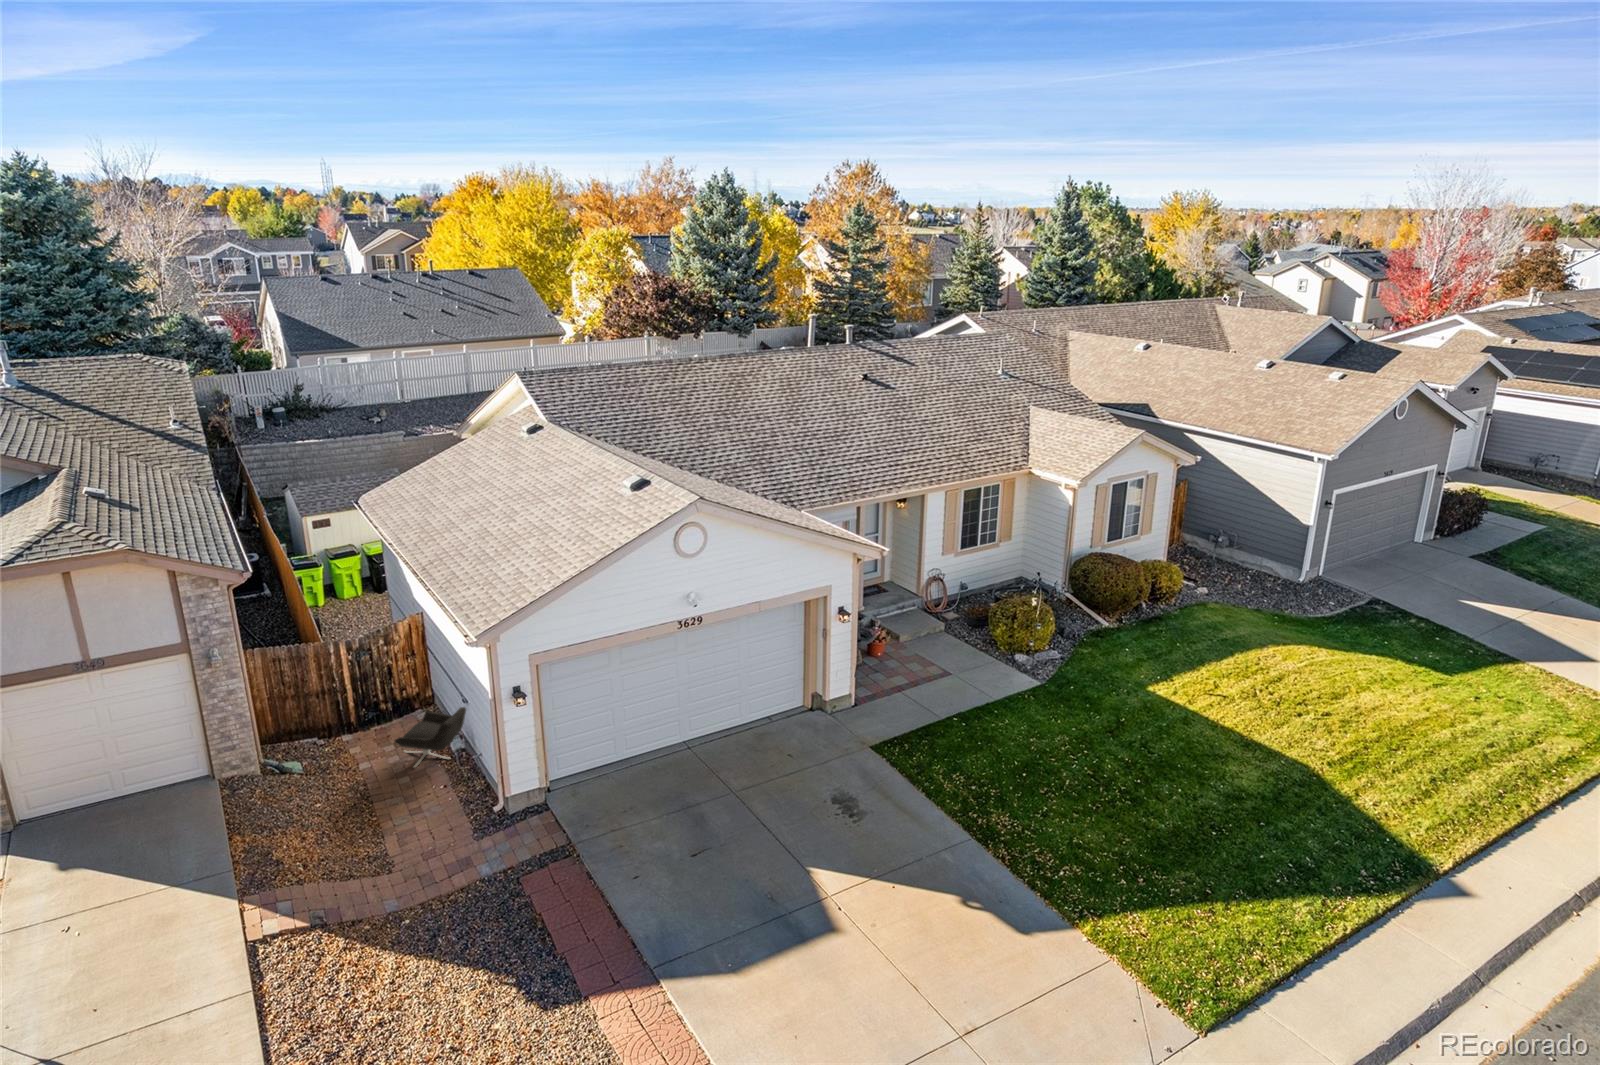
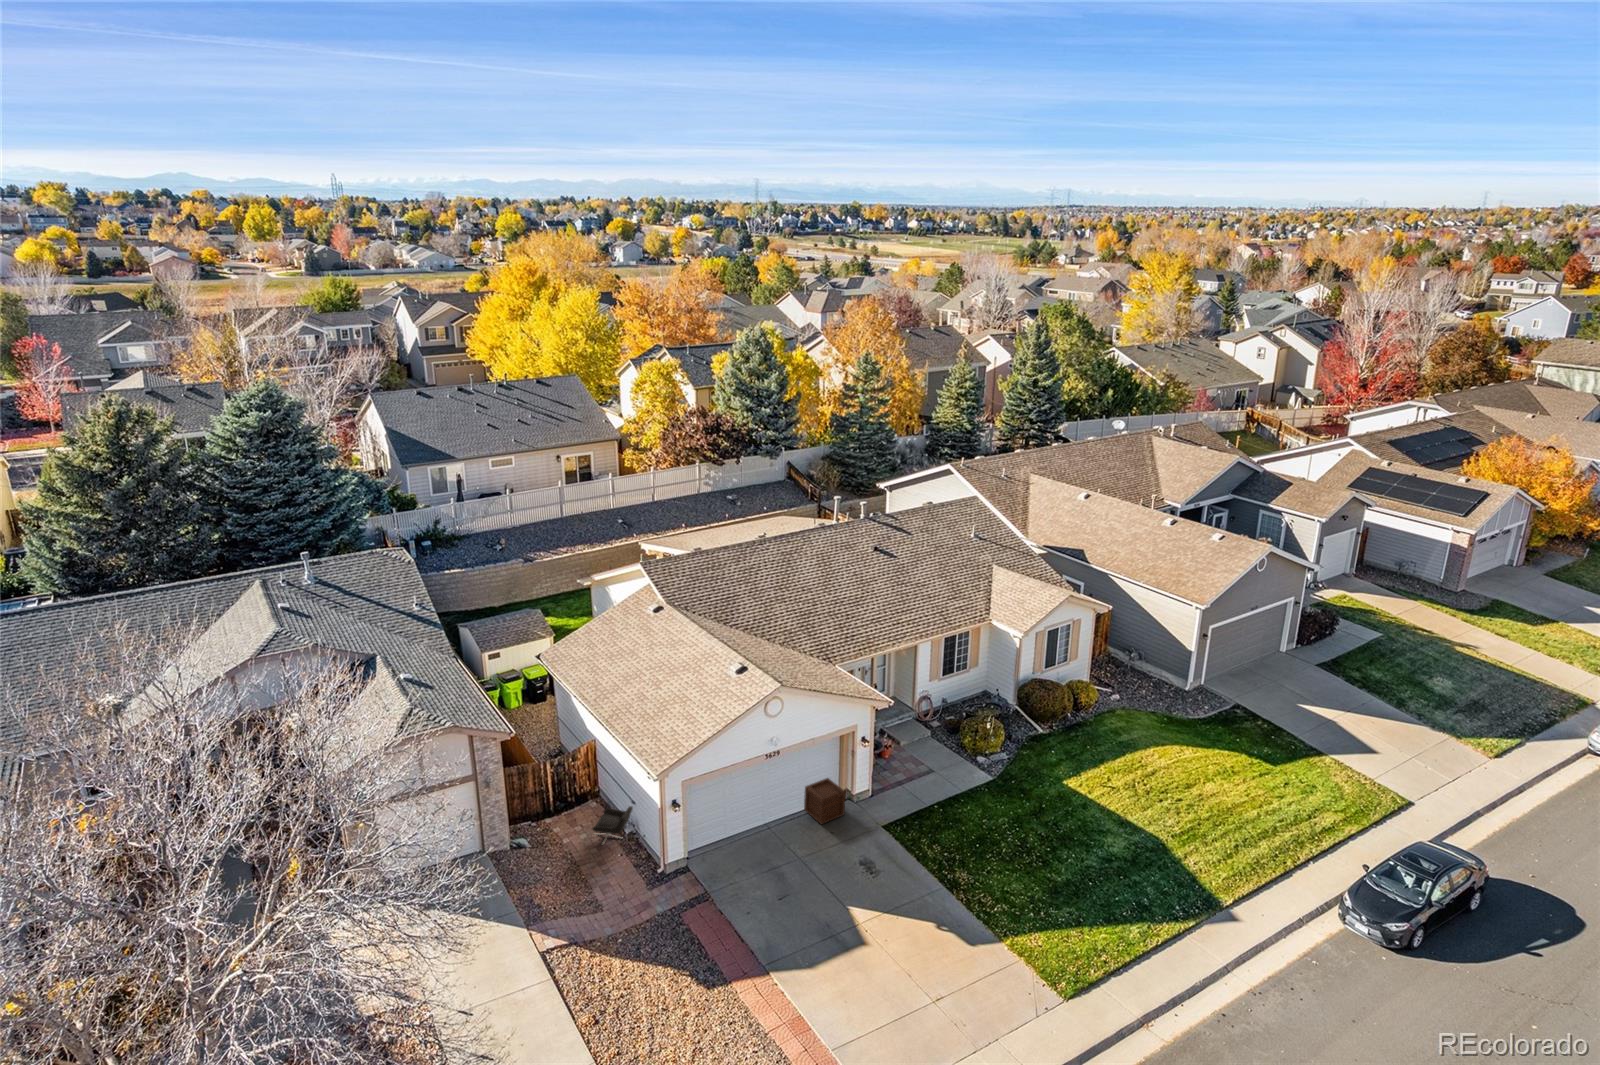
wooden crate: none [749,672,814,743] -> present [804,778,846,824]

